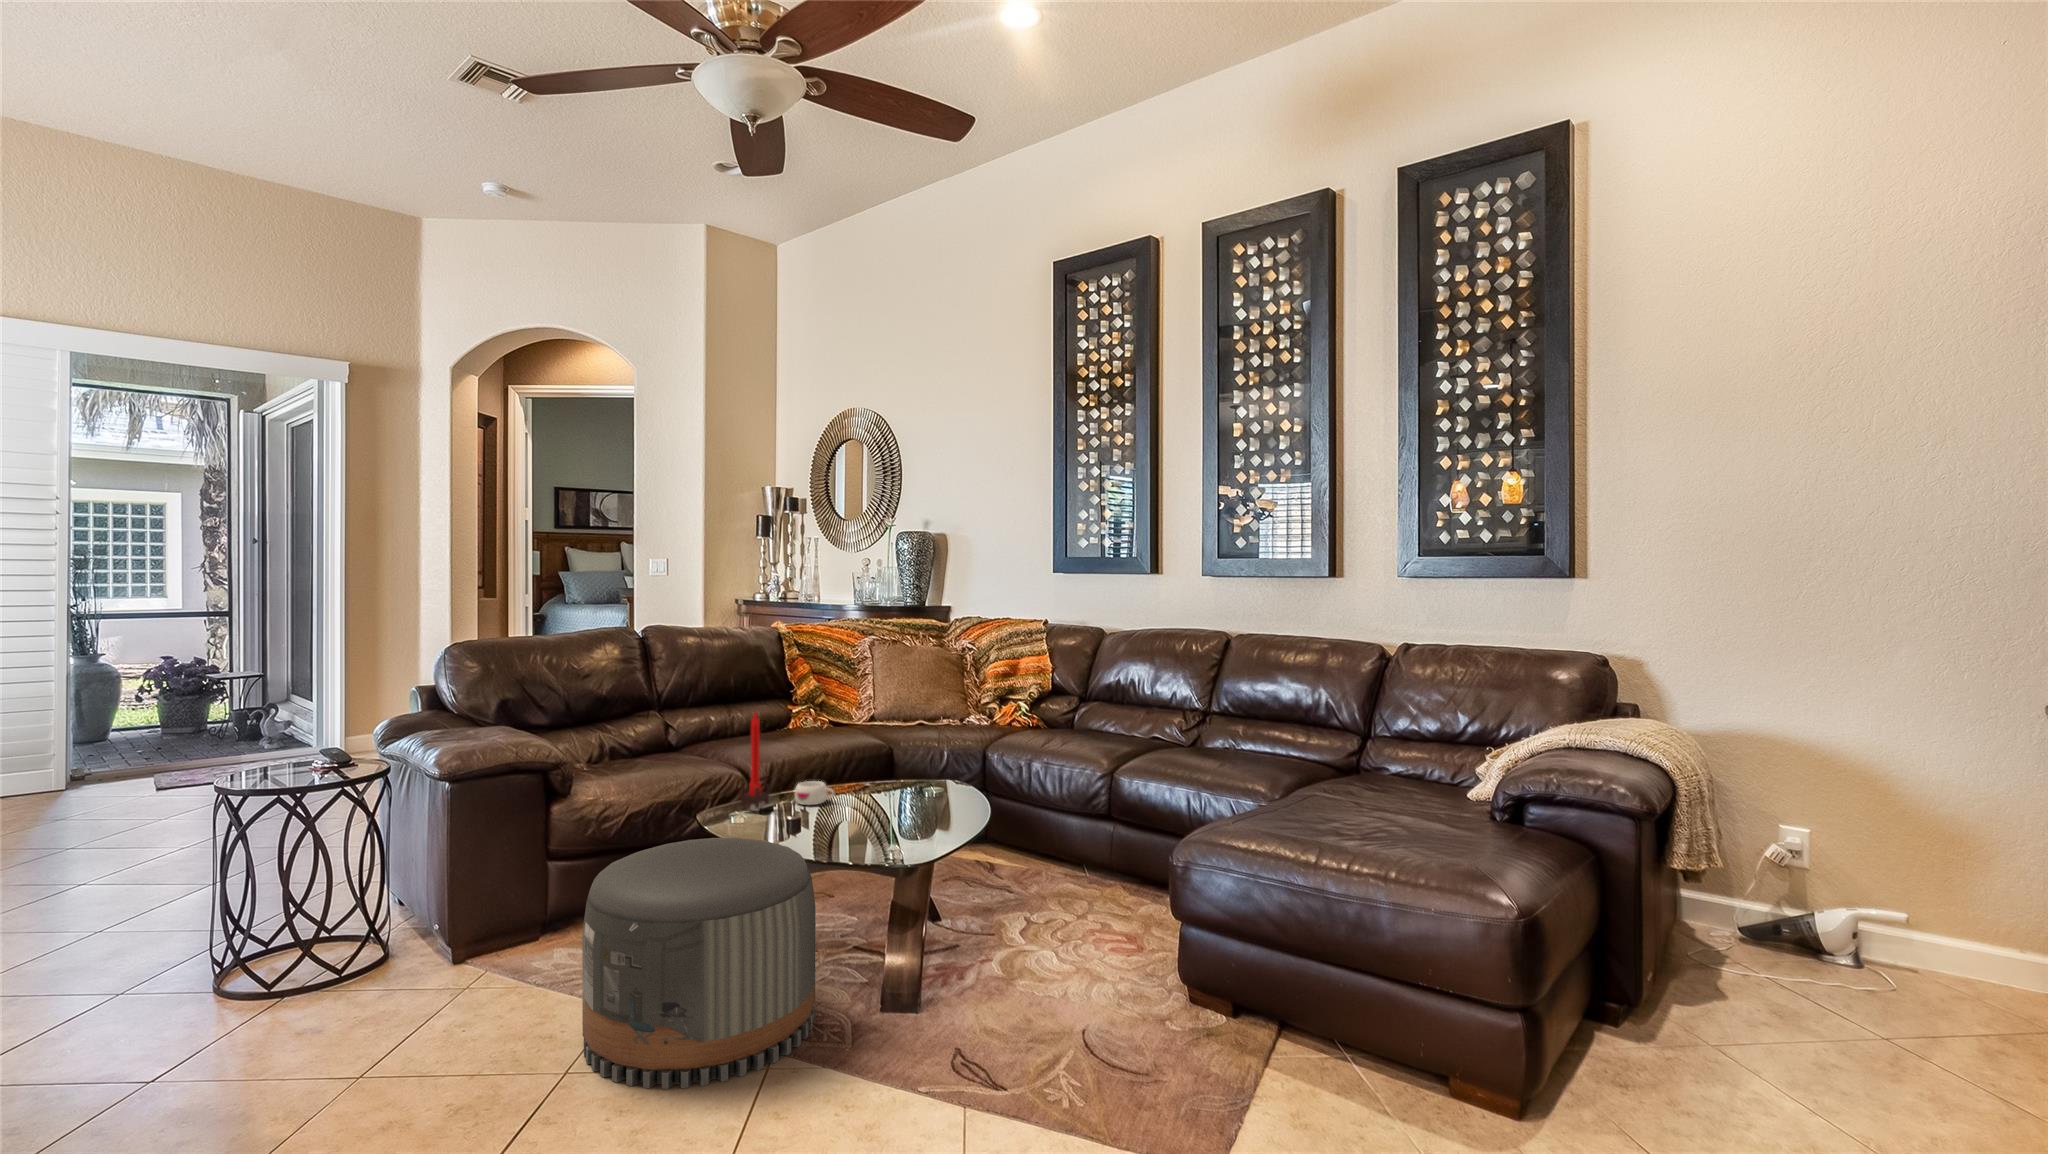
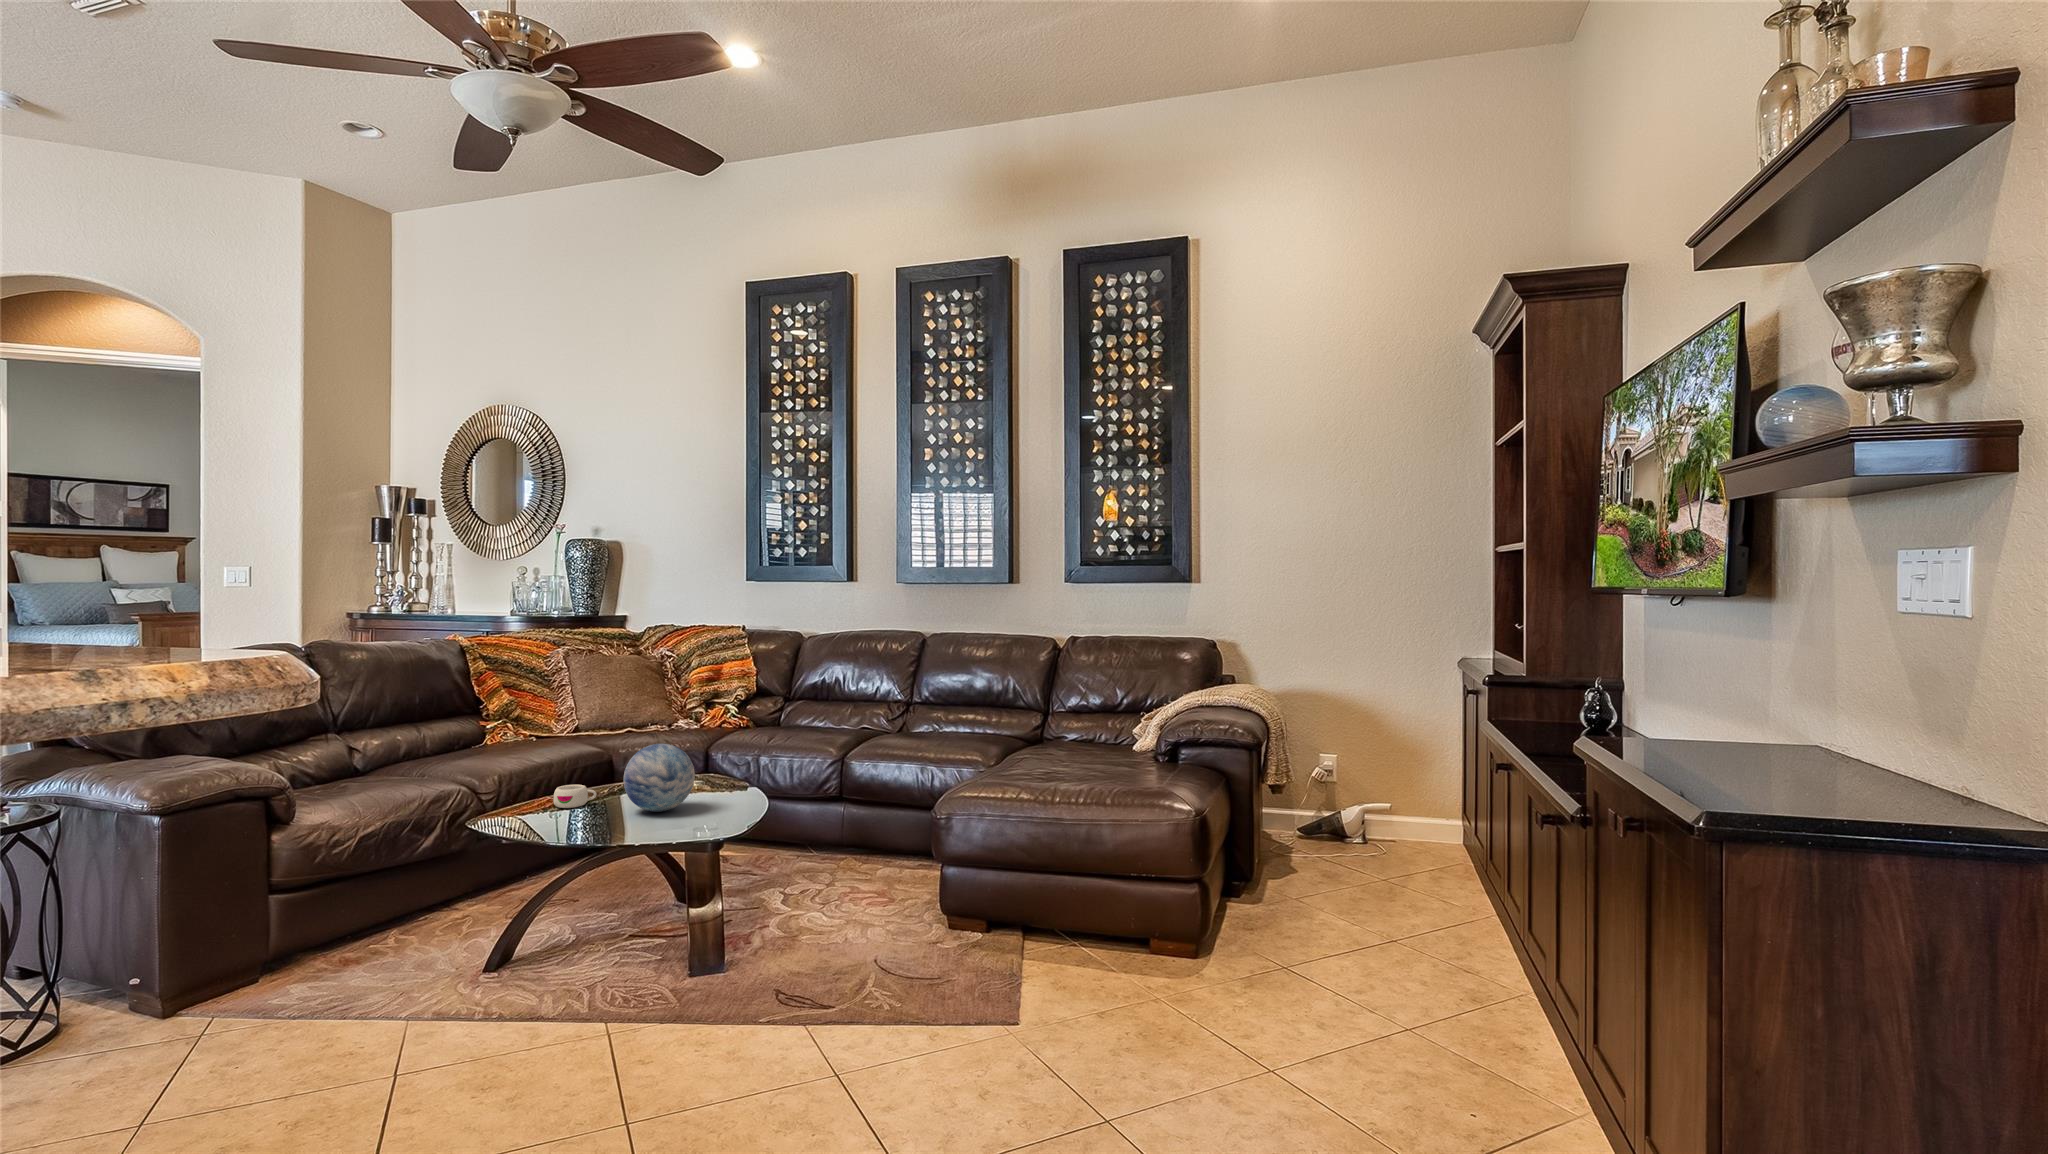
candle: present [741,713,769,811] -> none [503,720,532,817]
decorative orb: none [849,747,921,820] -> present [623,744,695,812]
pouf: present [582,838,816,1089] -> none [393,838,630,1073]

